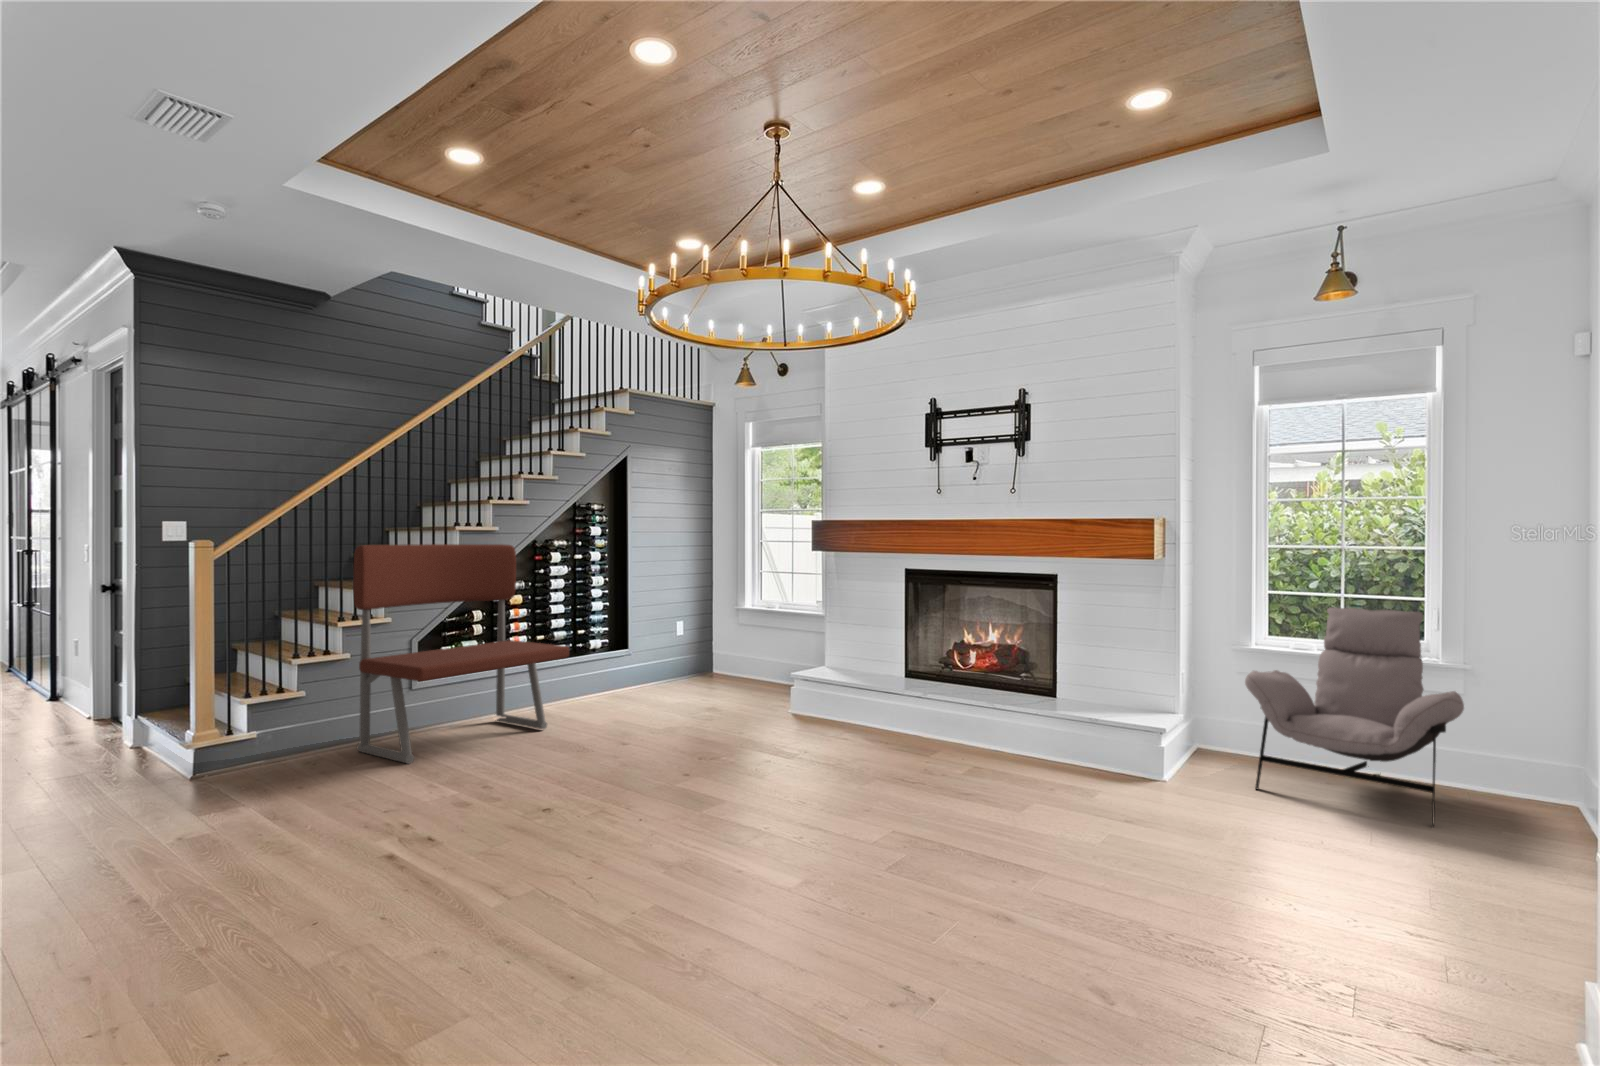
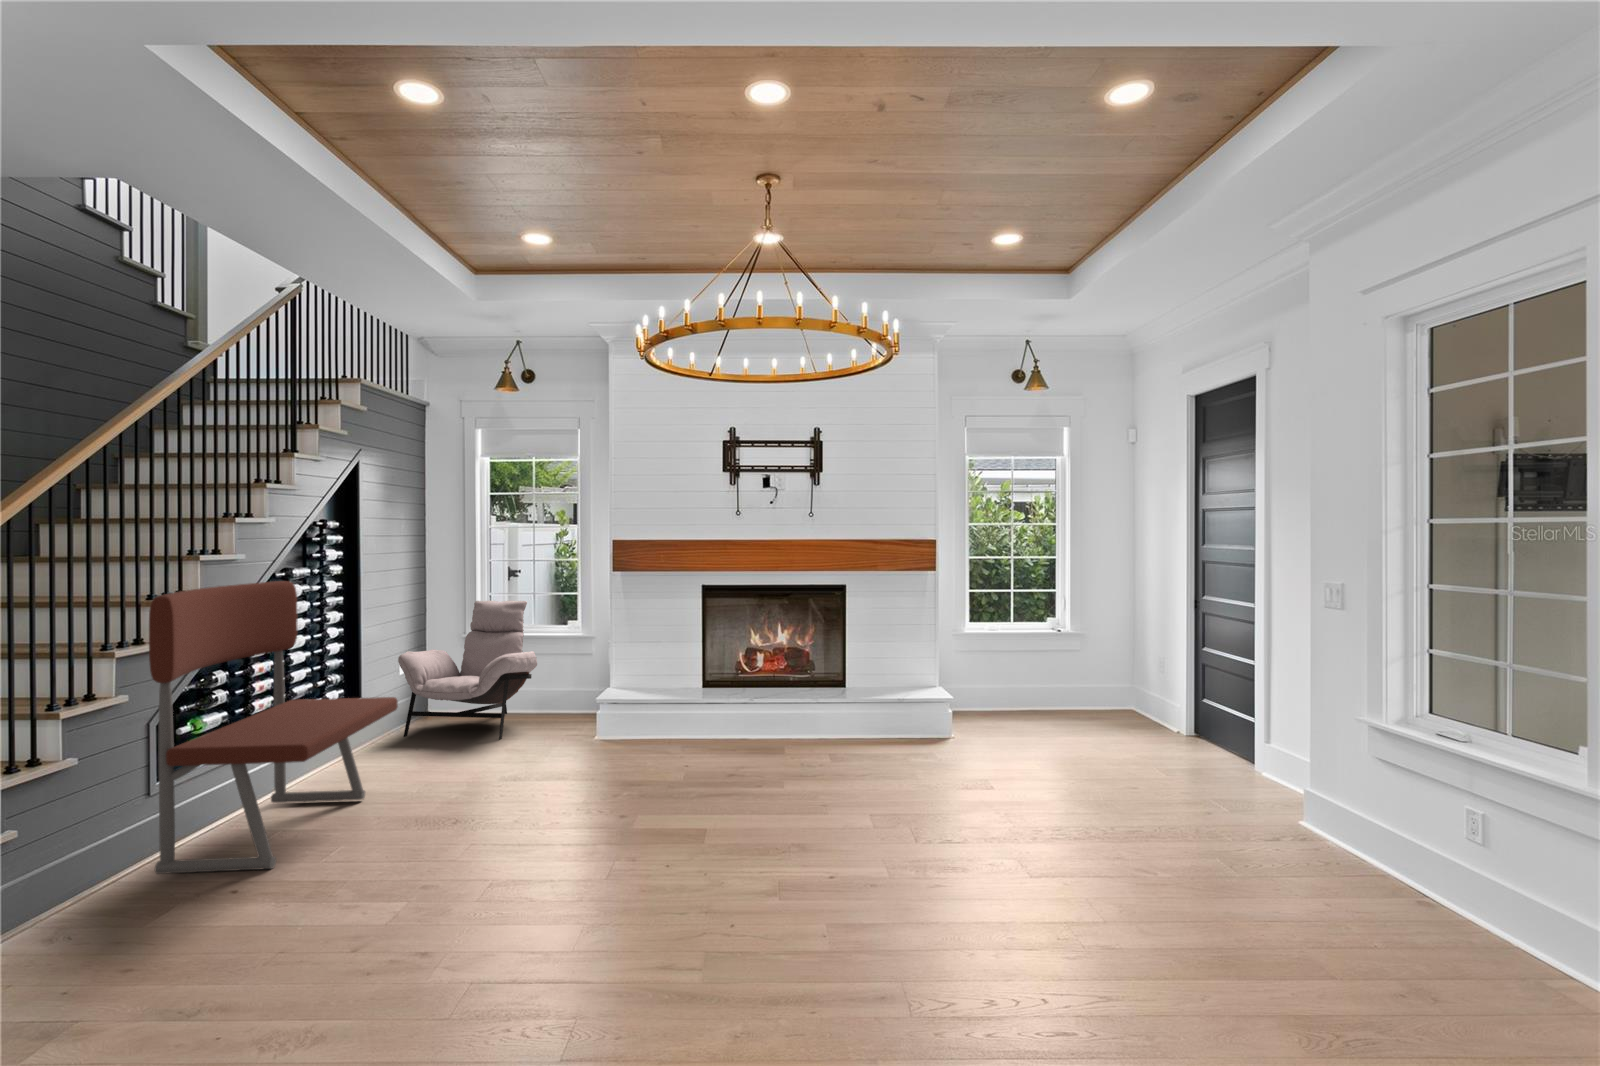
lounge chair: present [1245,607,1464,827] -> present [398,601,537,740]

